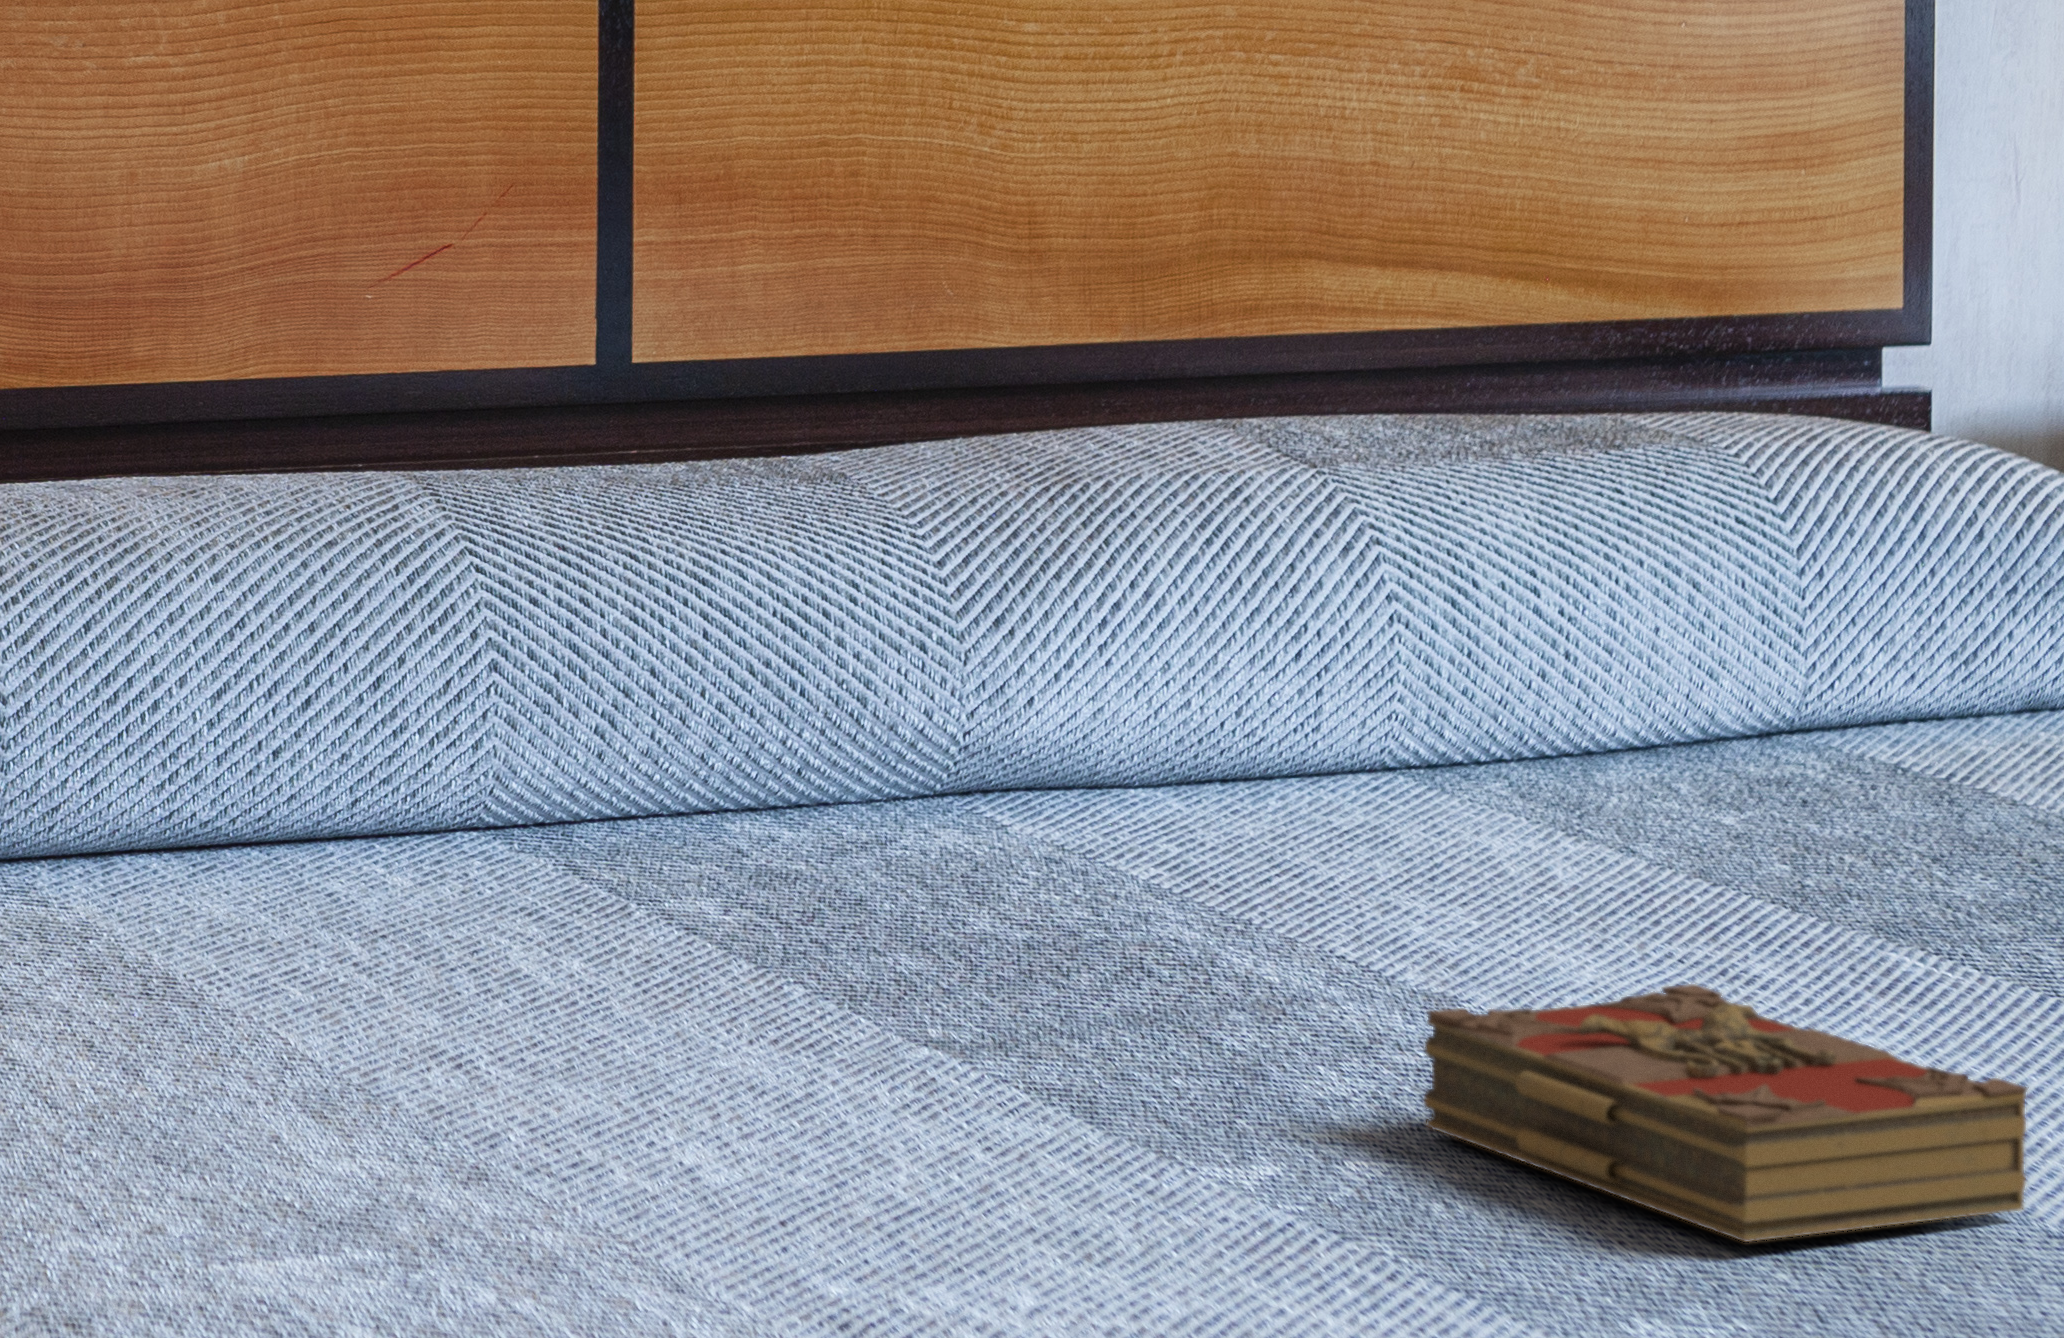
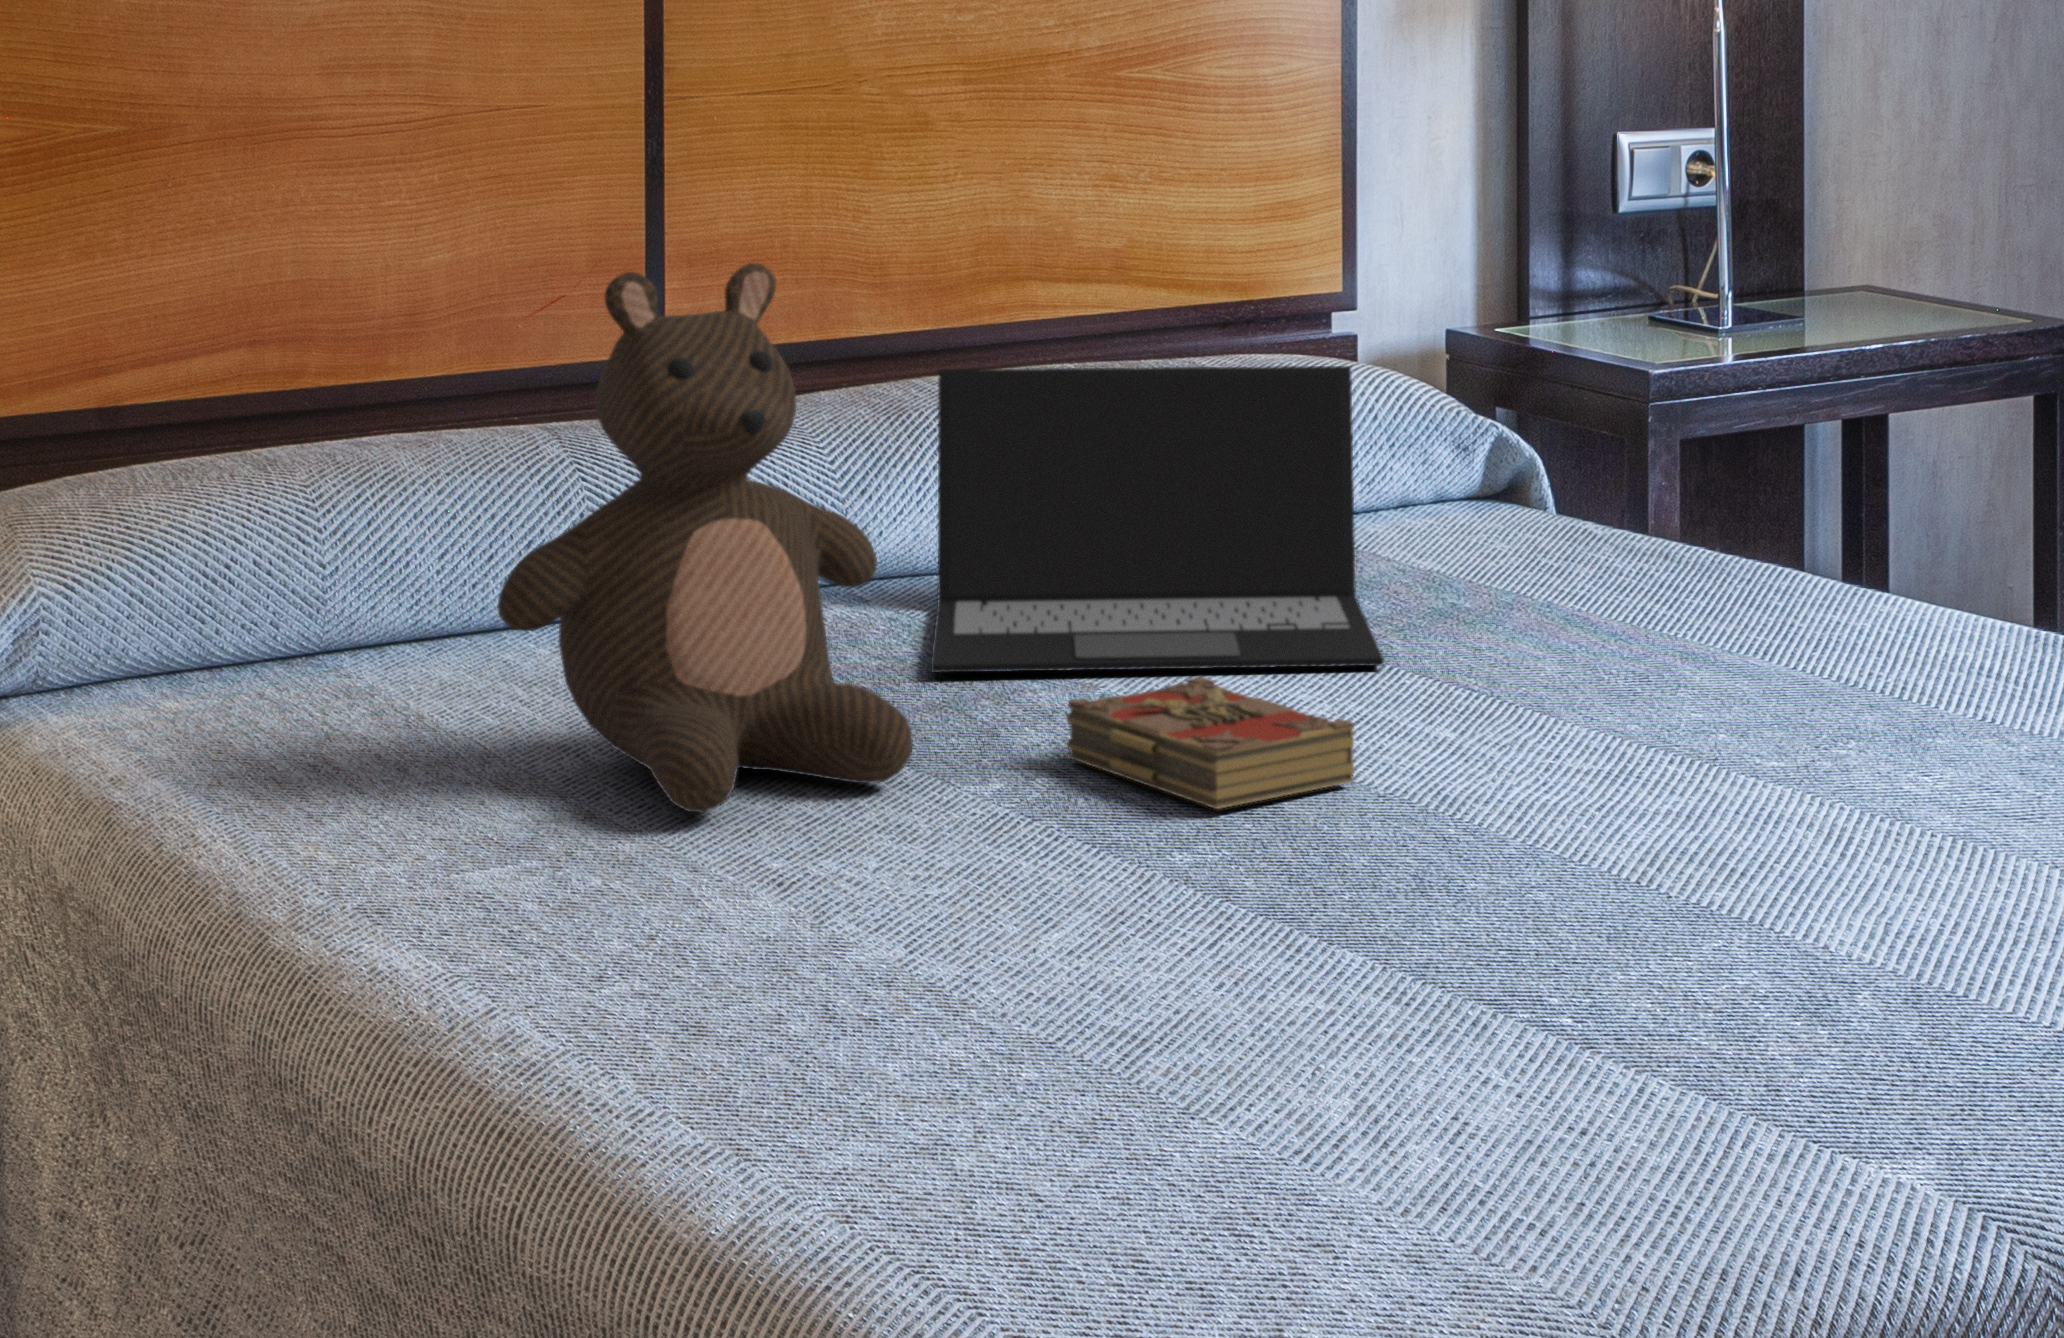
stuffed bear: none [324,121,1121,1178] -> present [497,263,913,813]
laptop: none [1138,383,2052,996] -> present [931,366,1384,672]

